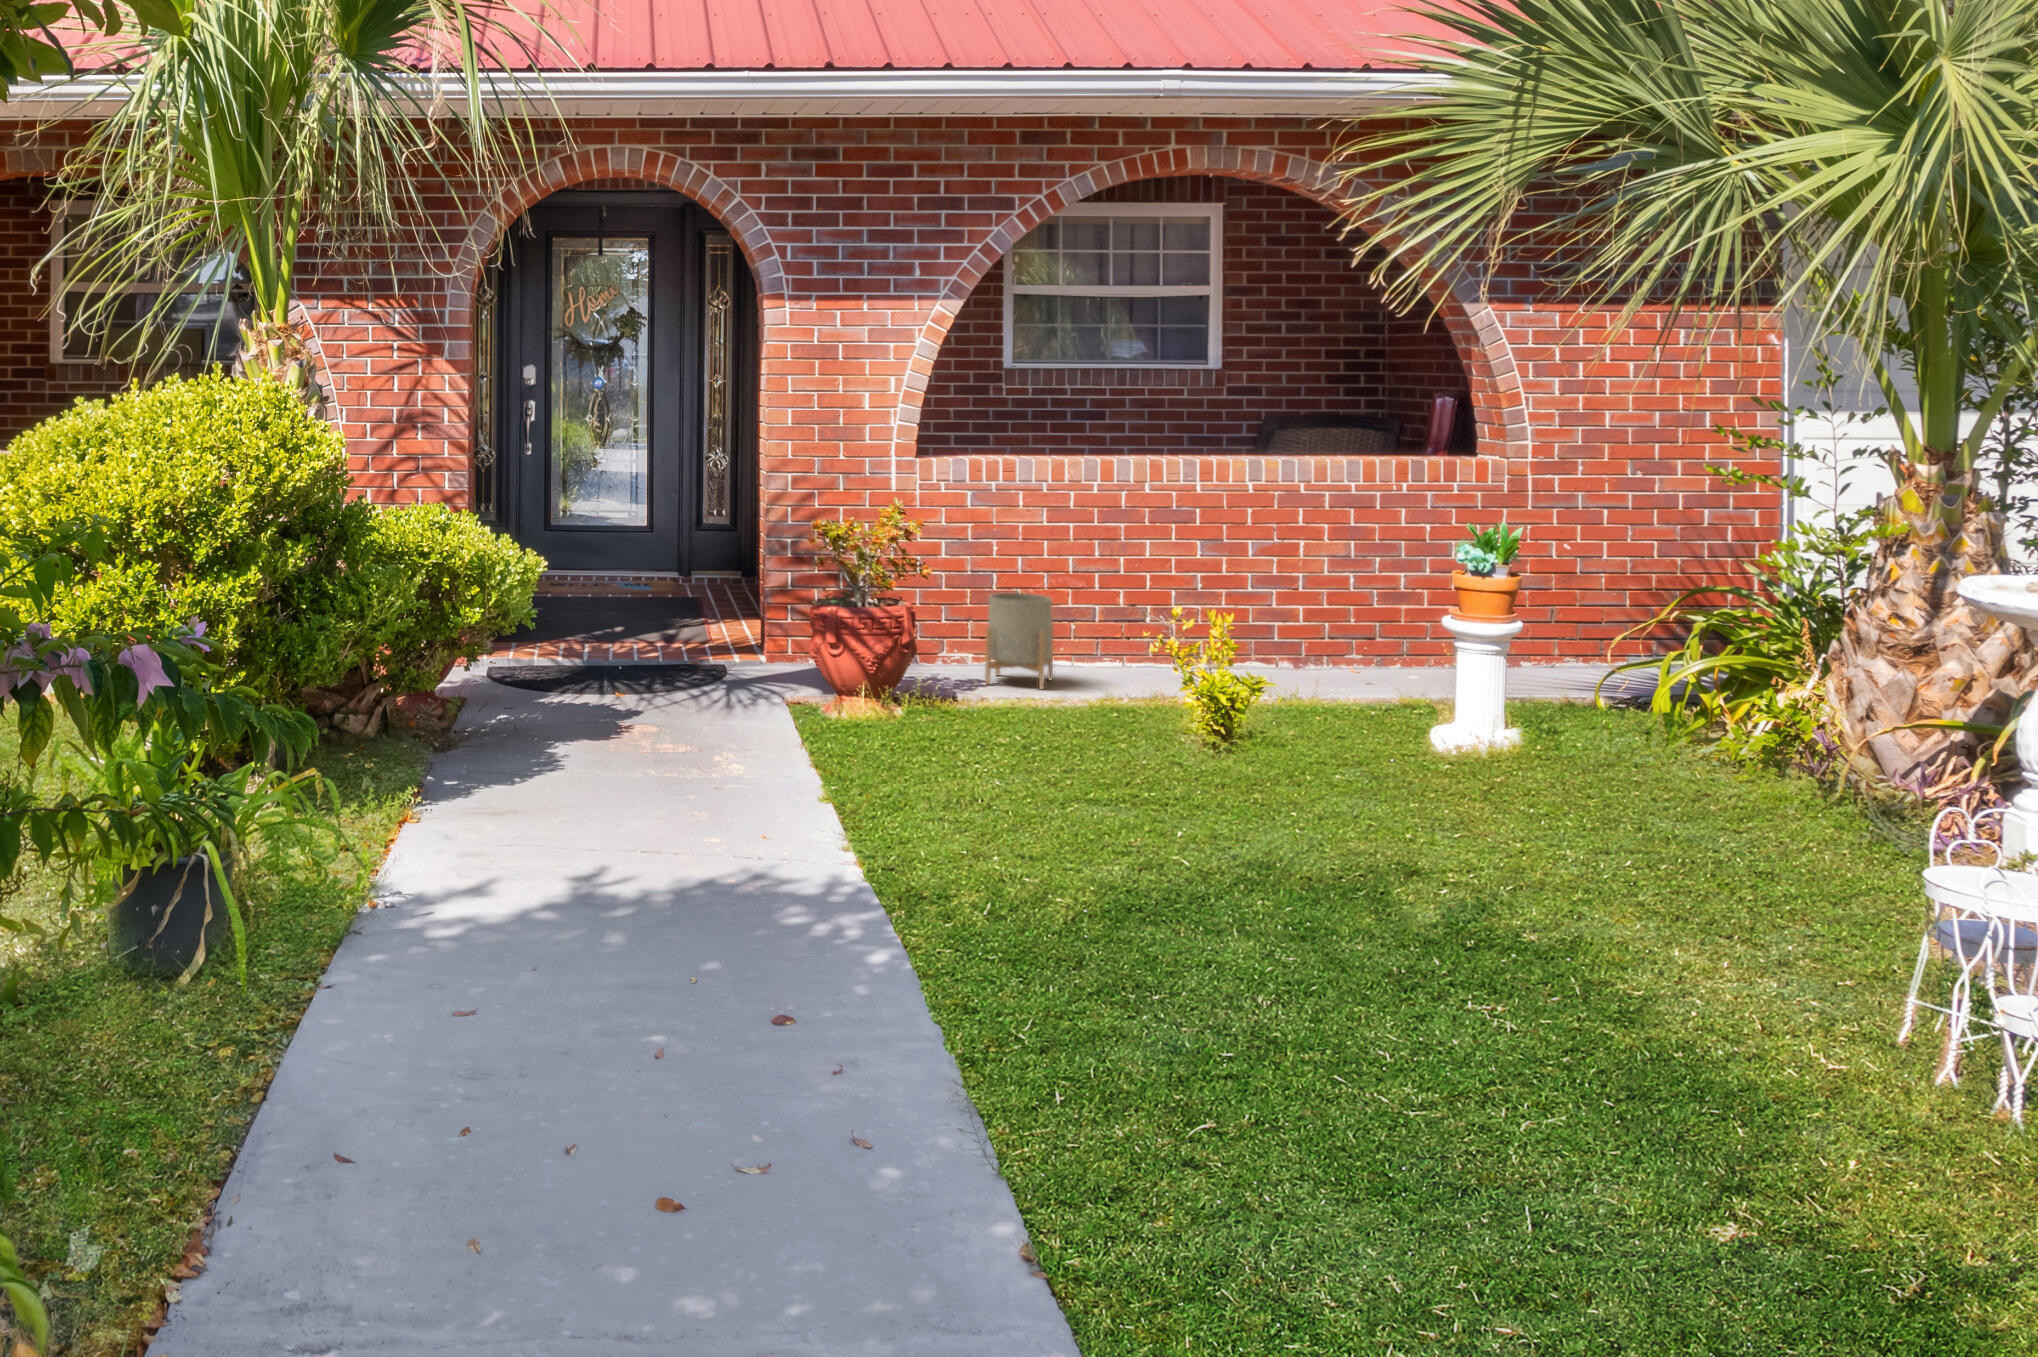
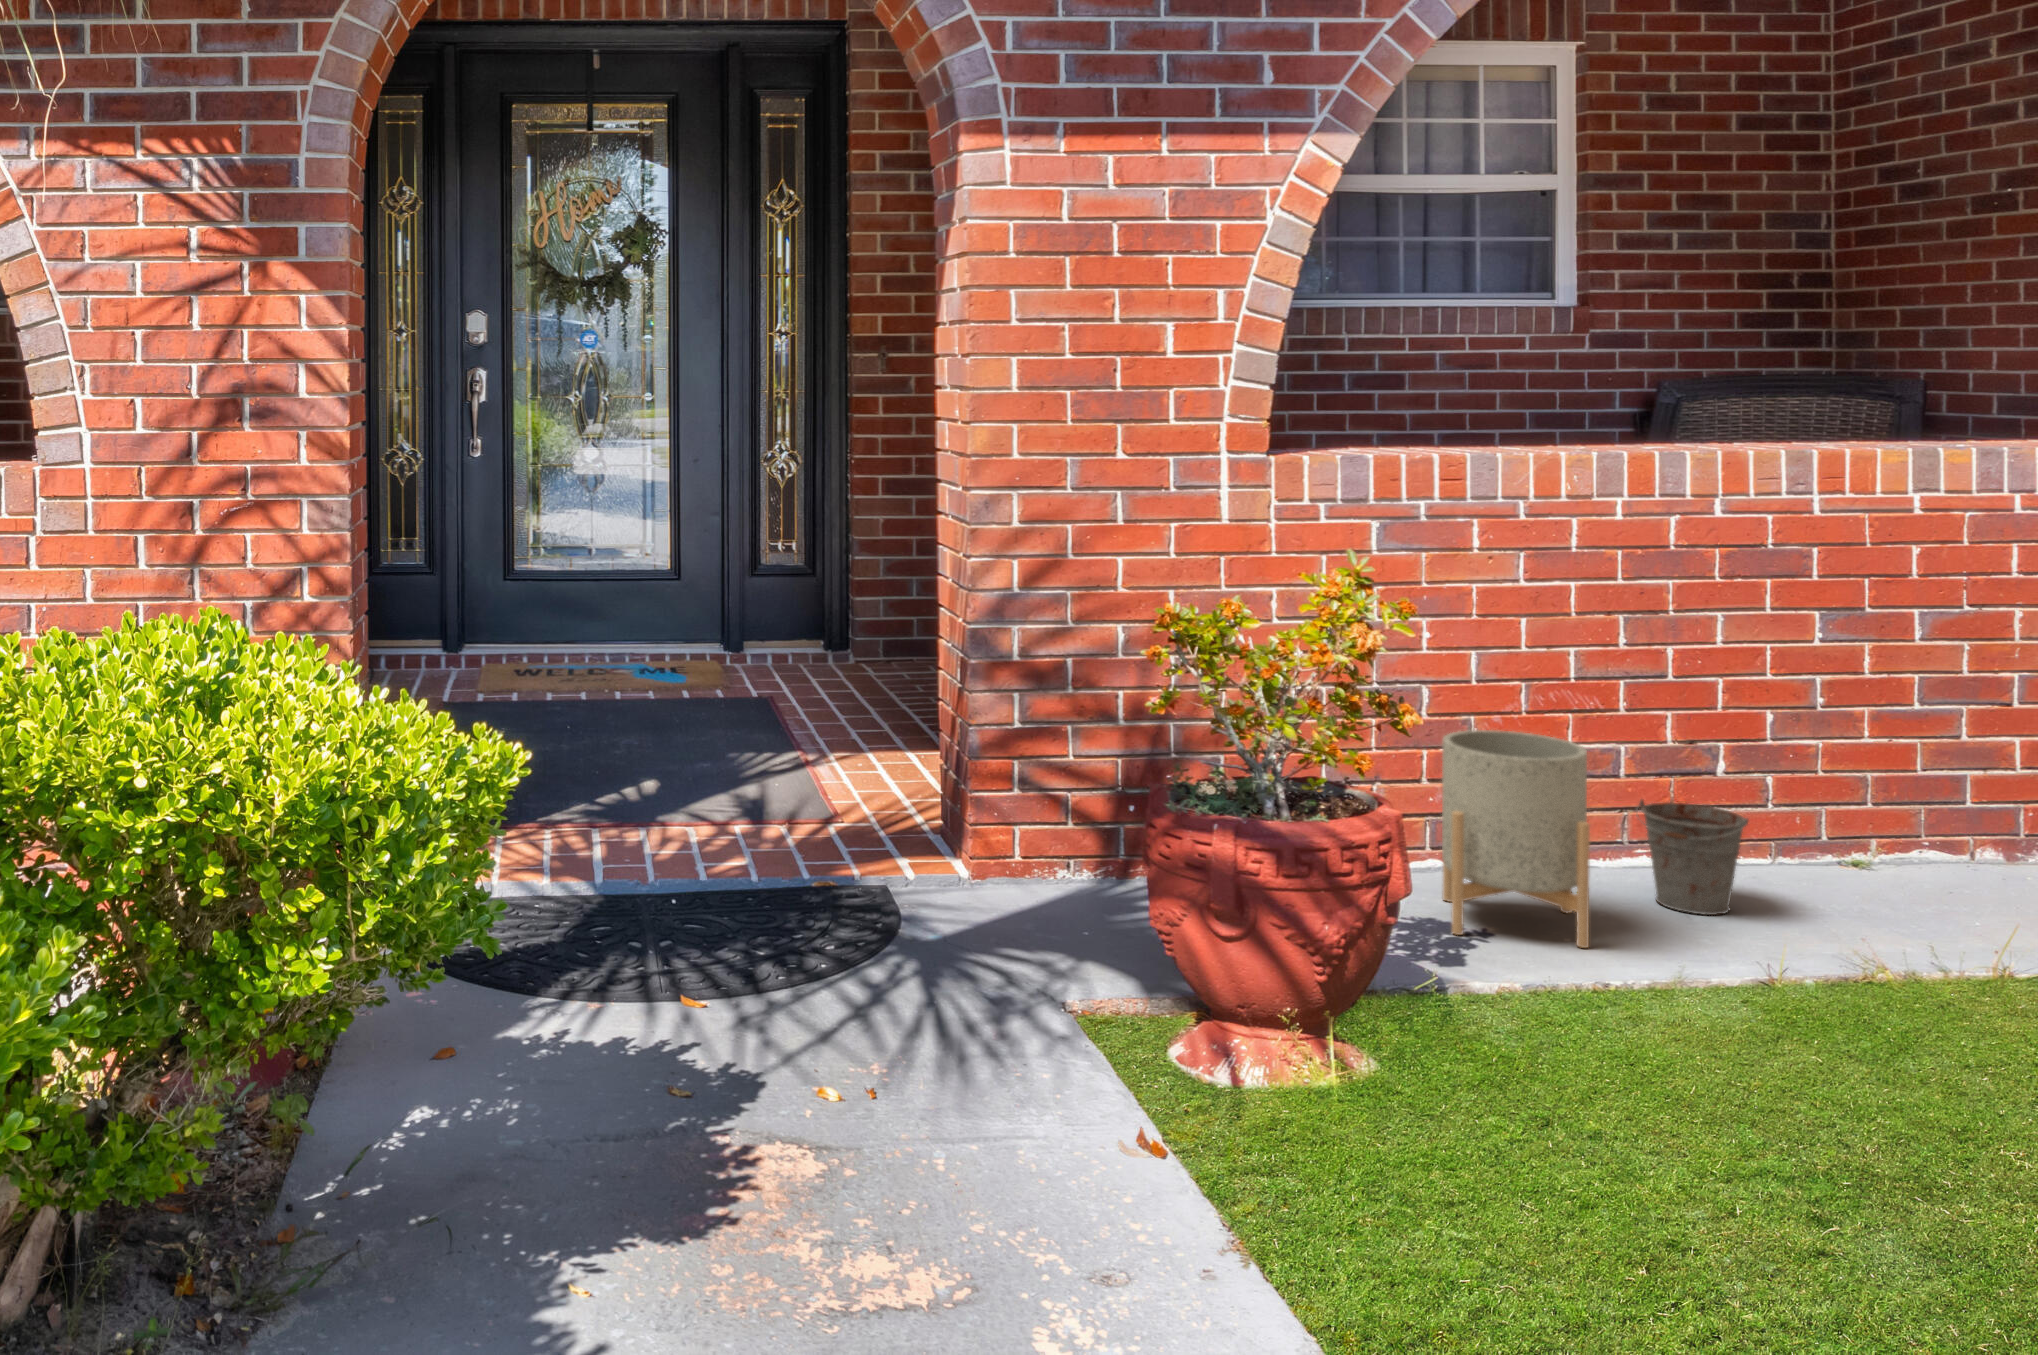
bucket: none [1091,629,1140,682] -> present [1638,800,1748,915]

